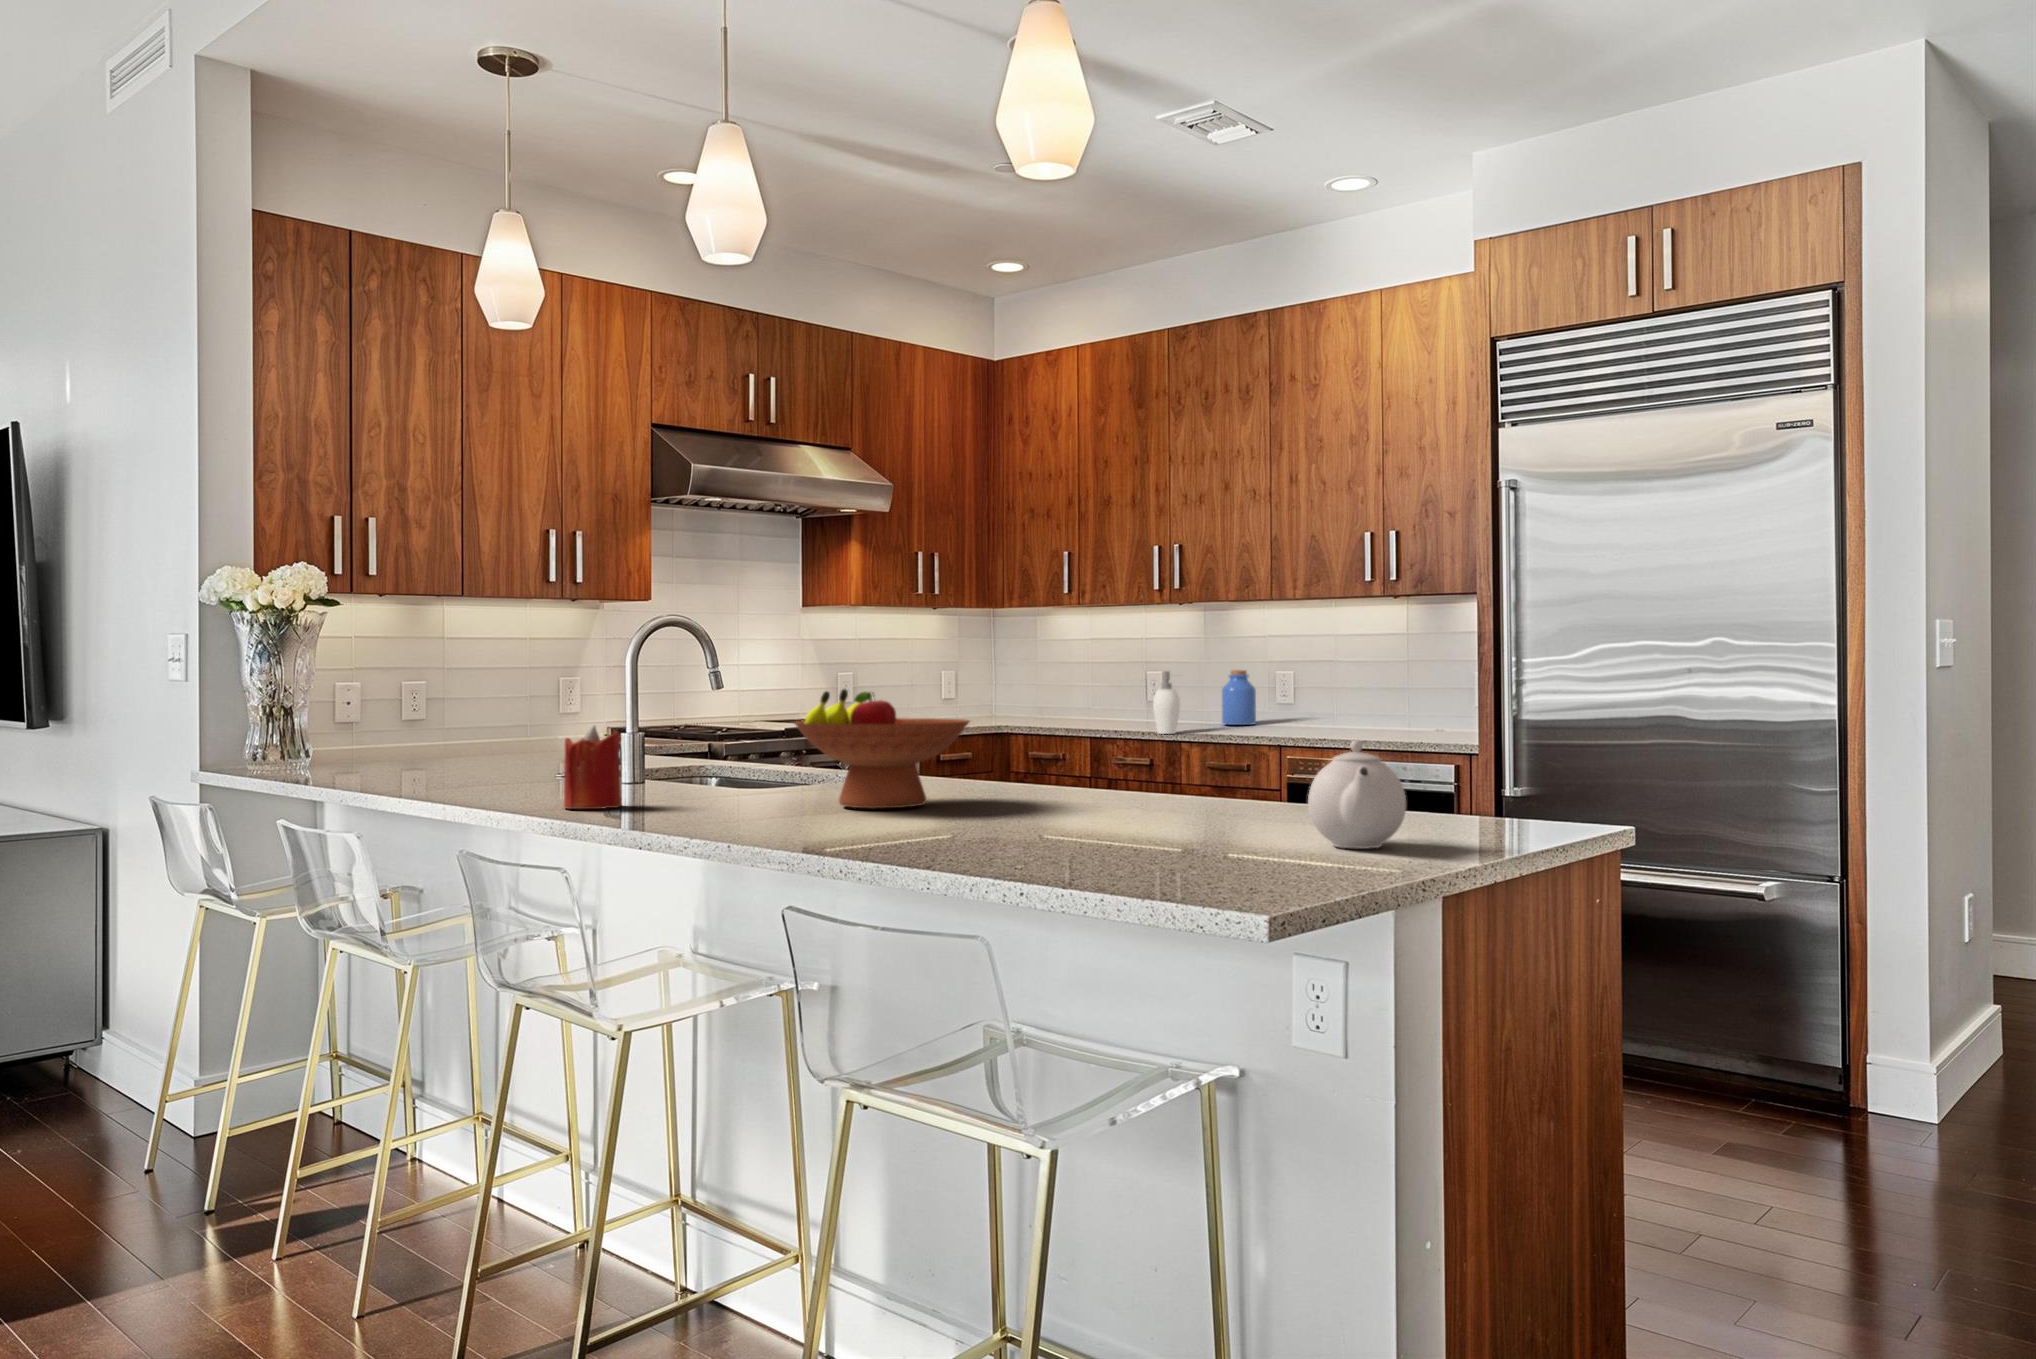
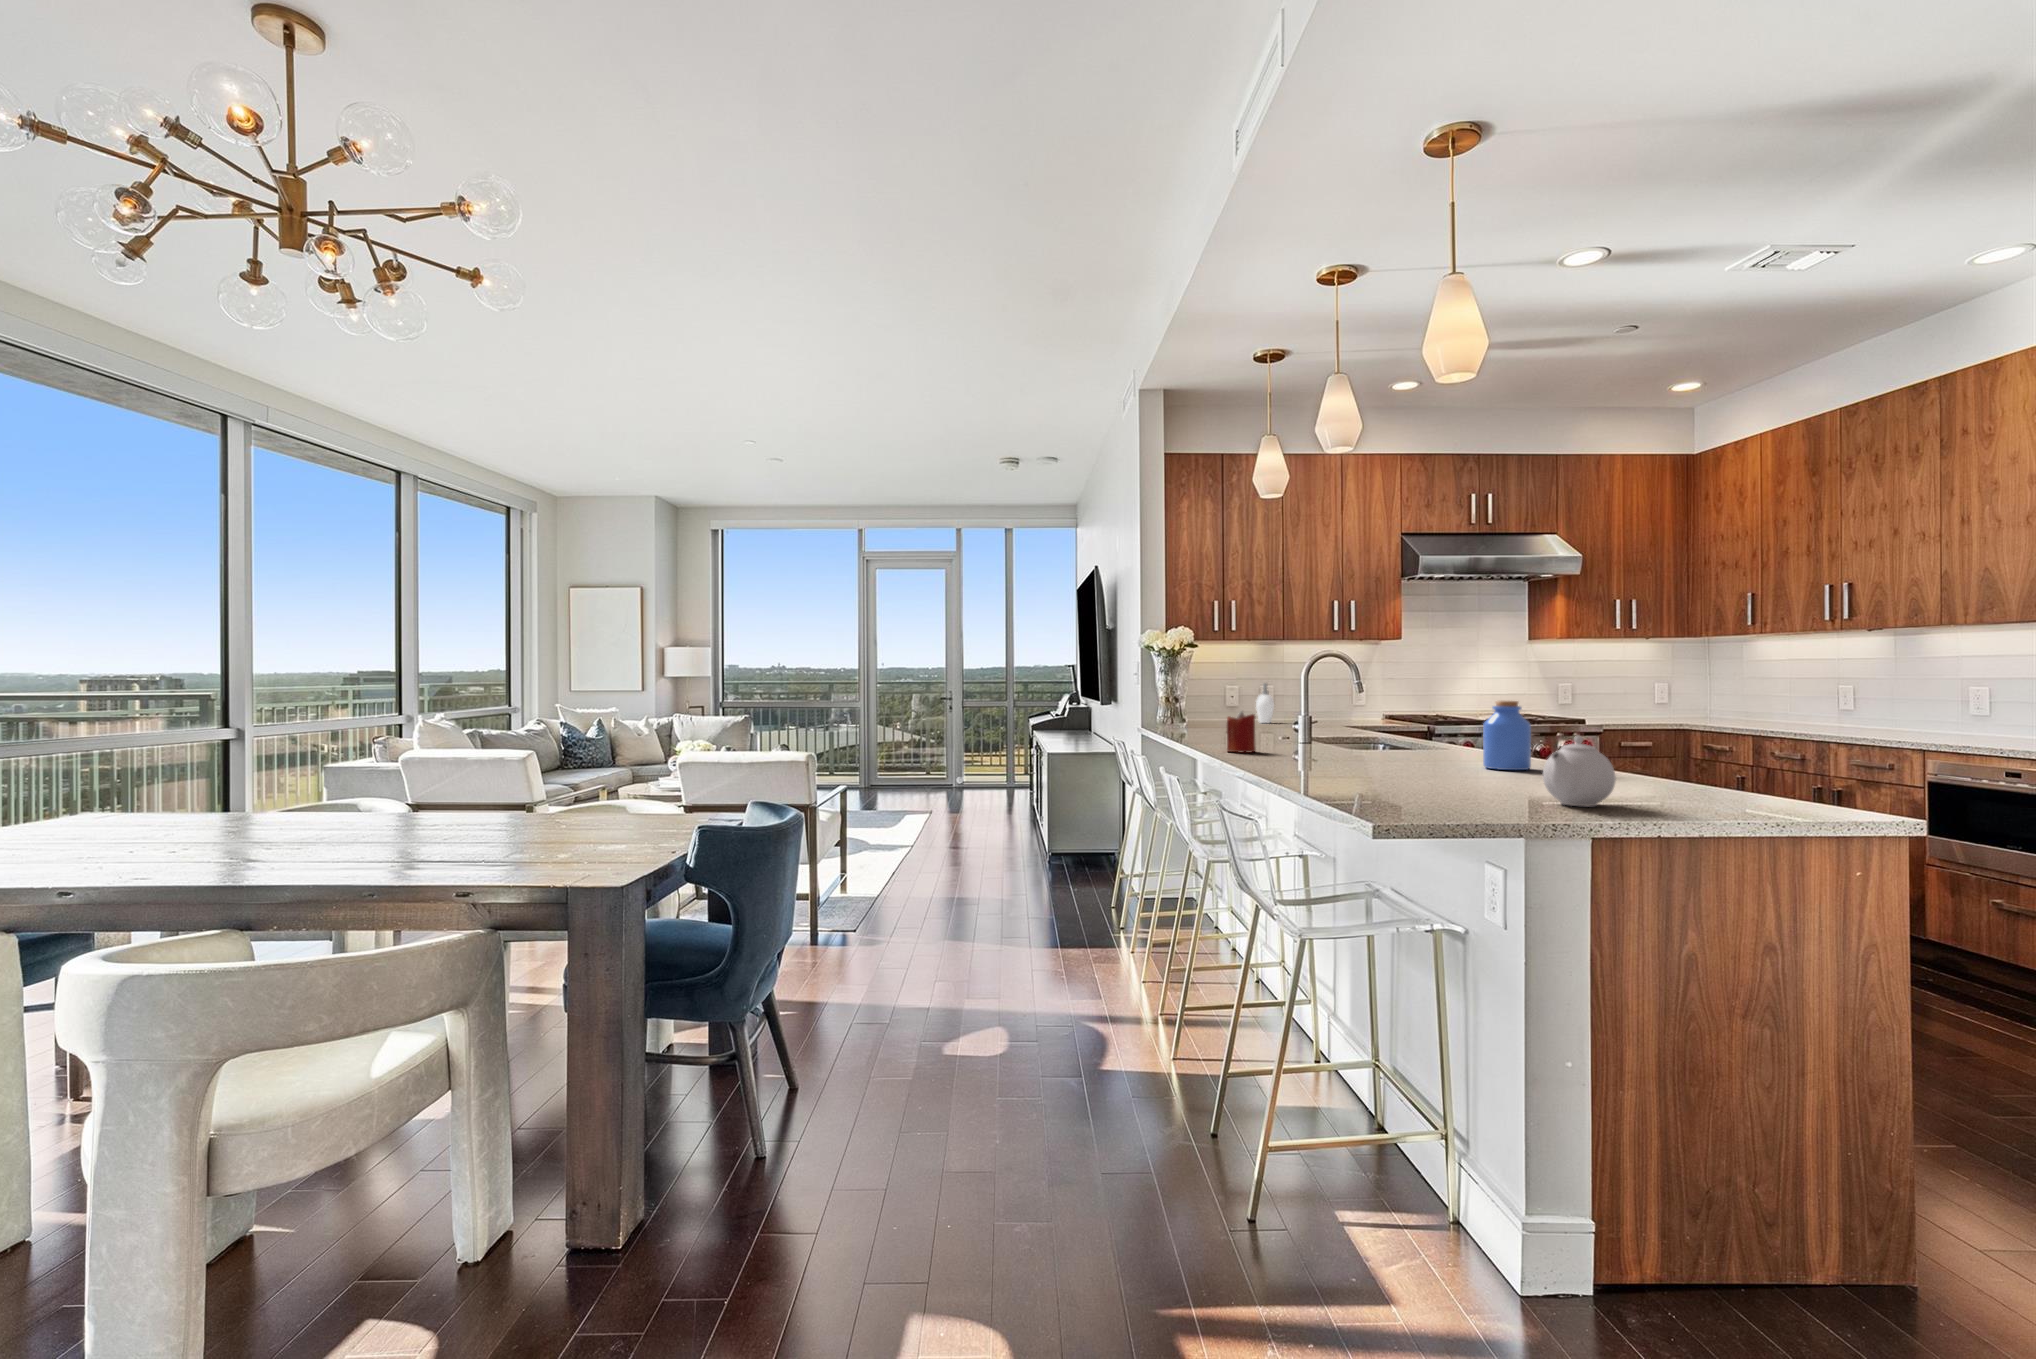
jar: present [1222,670,1256,725] -> present [1483,701,1531,770]
soap dispenser: present [1153,671,1180,734] -> present [1256,683,1274,723]
fruit bowl: present [794,689,970,808] -> none [1329,695,1438,763]

